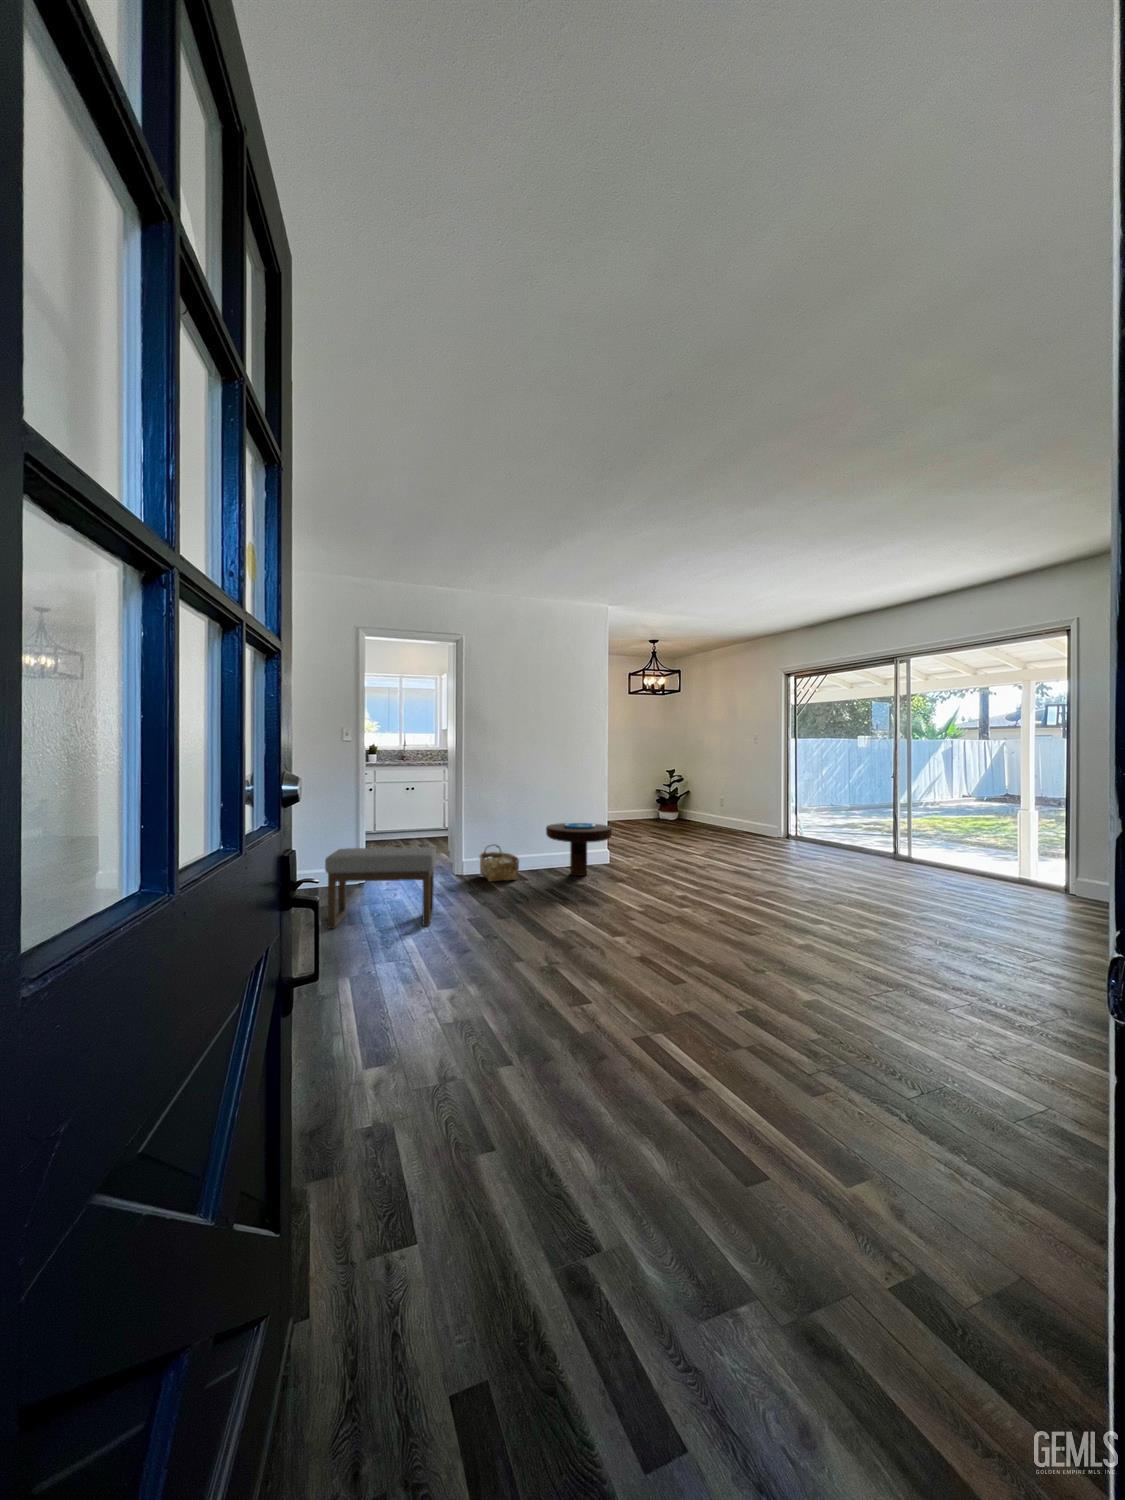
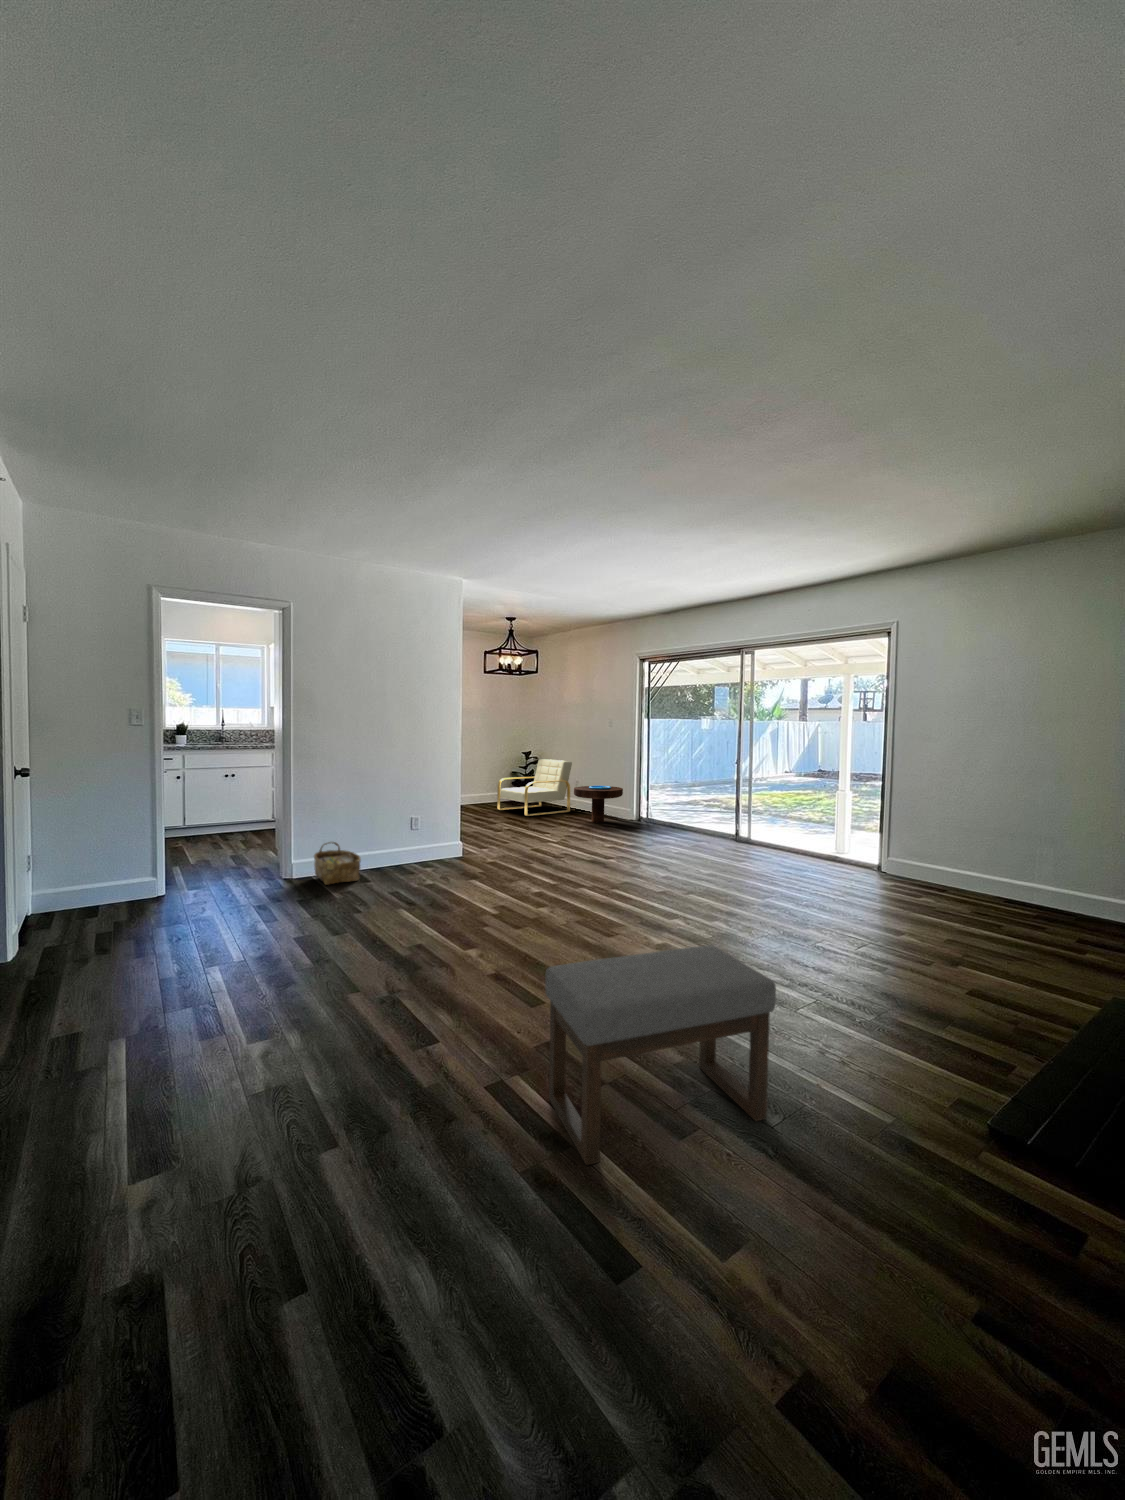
armchair: none [643,777,718,833] -> present [497,759,572,816]
side table: present [546,823,612,876] -> present [574,786,623,823]
ottoman: present [325,847,436,929] -> present [545,945,776,1165]

